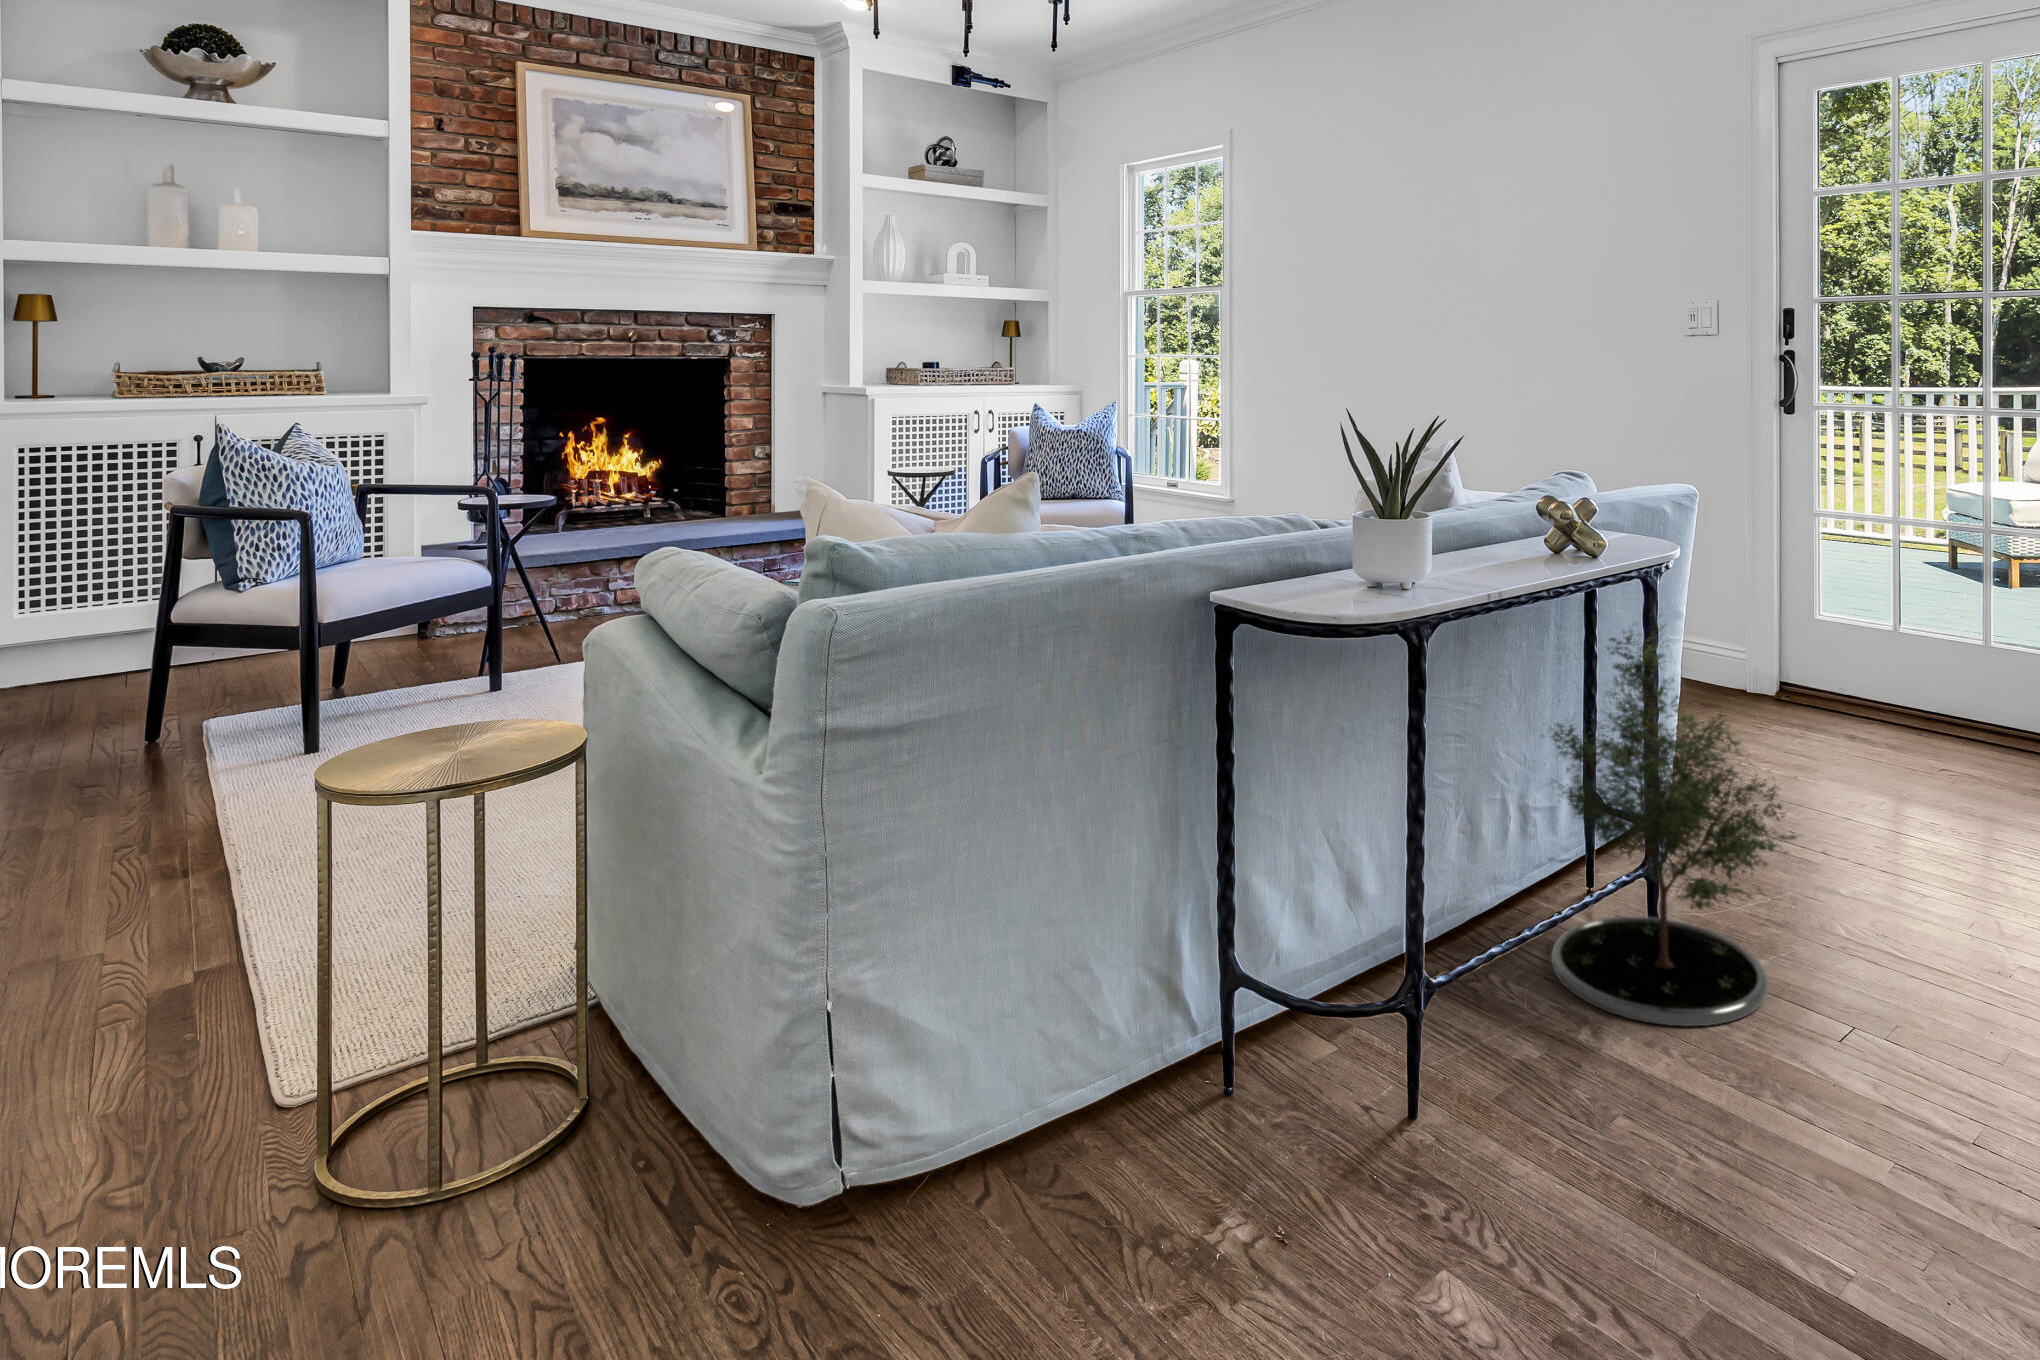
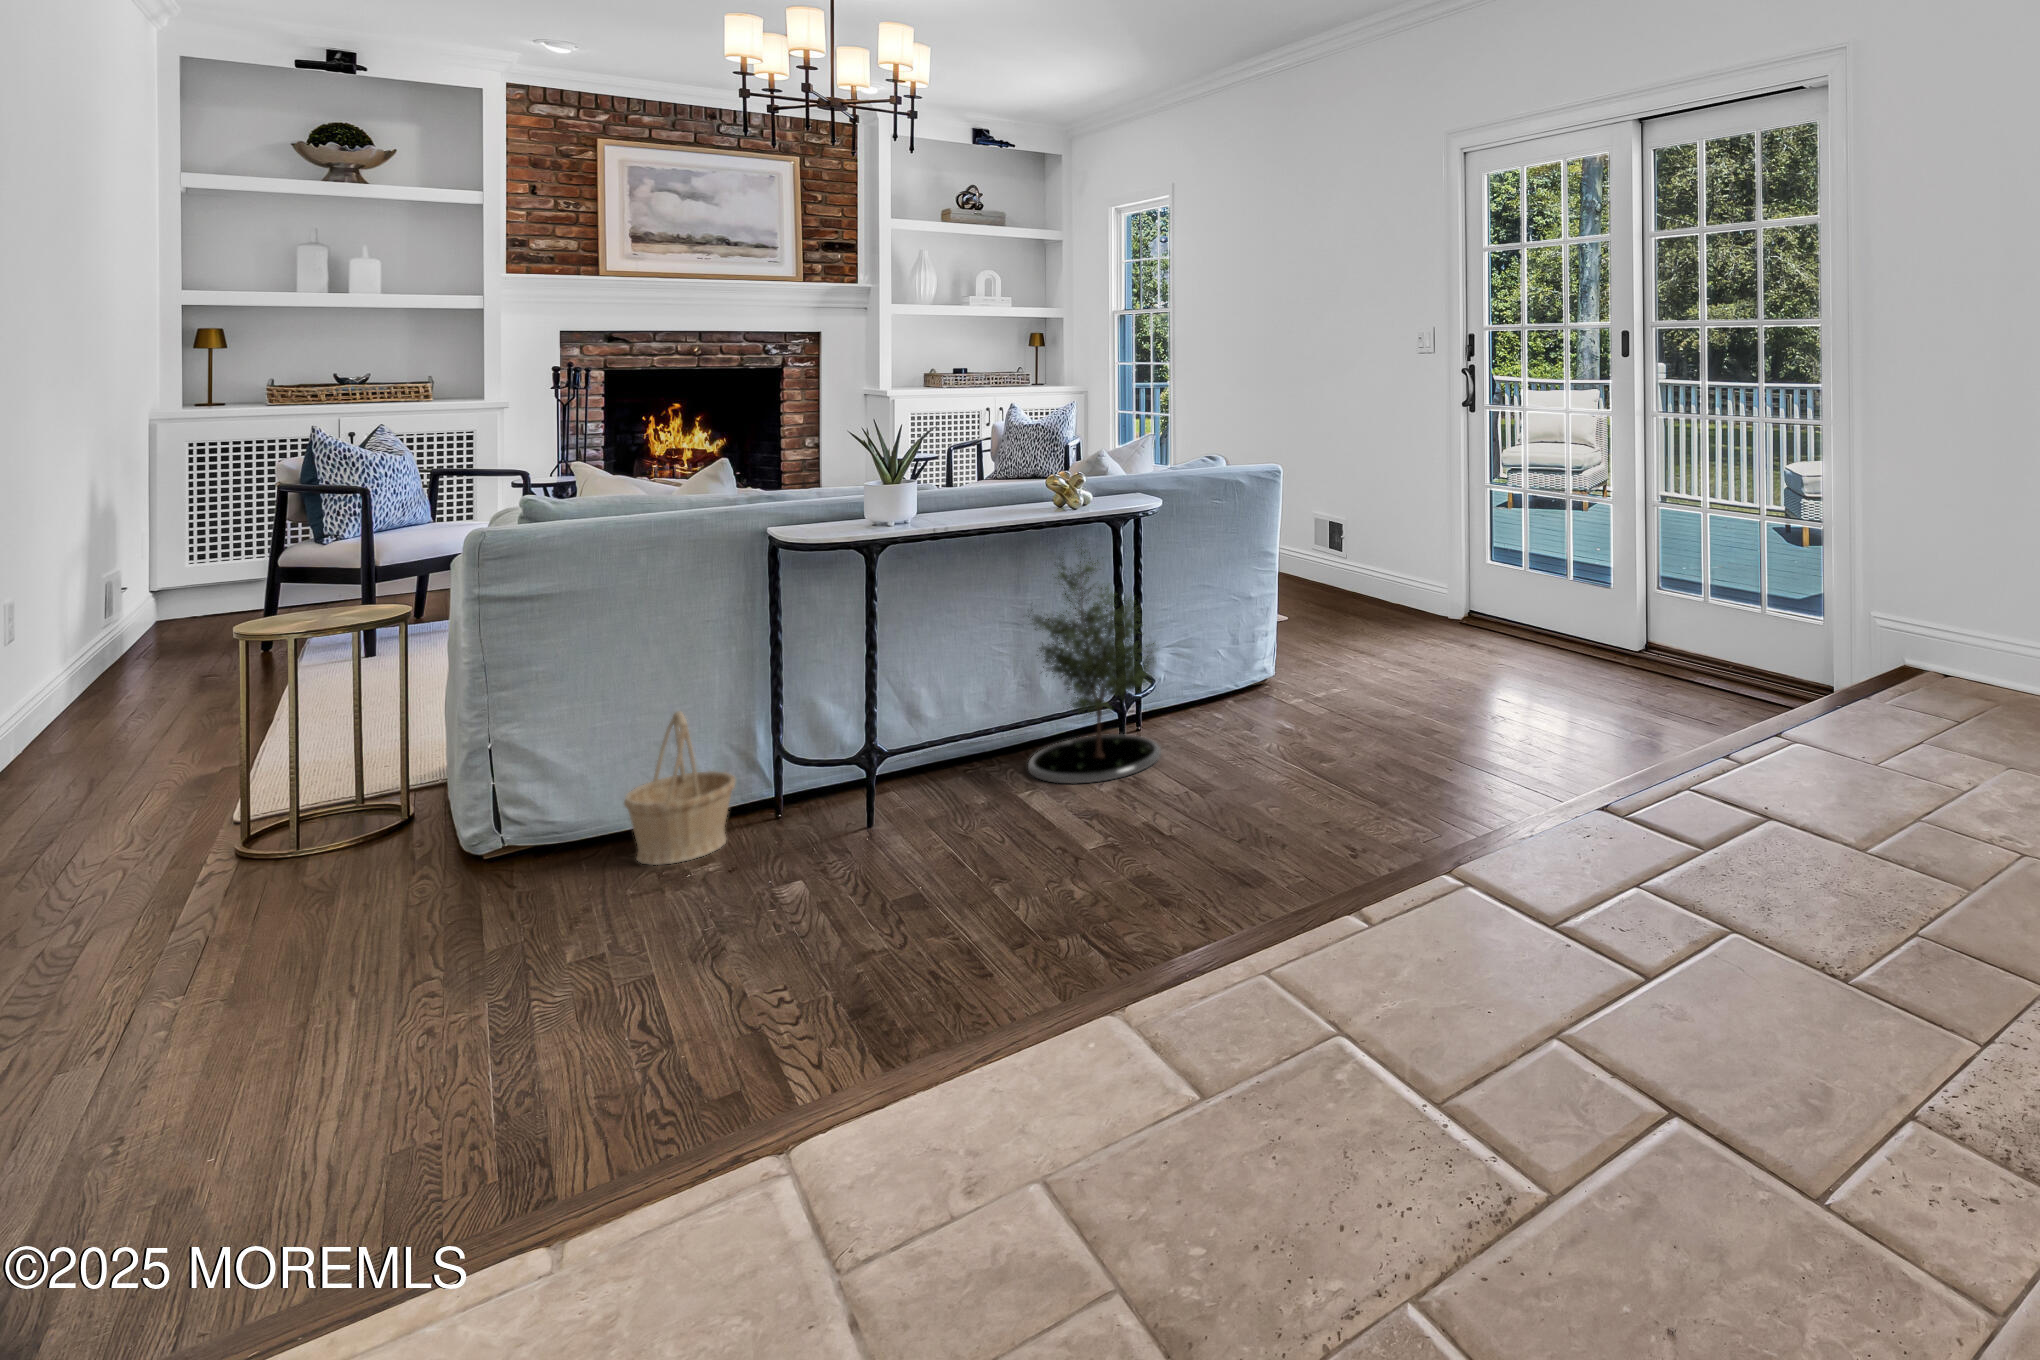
basket: none [1105,945,1281,1258] -> present [624,711,735,865]

